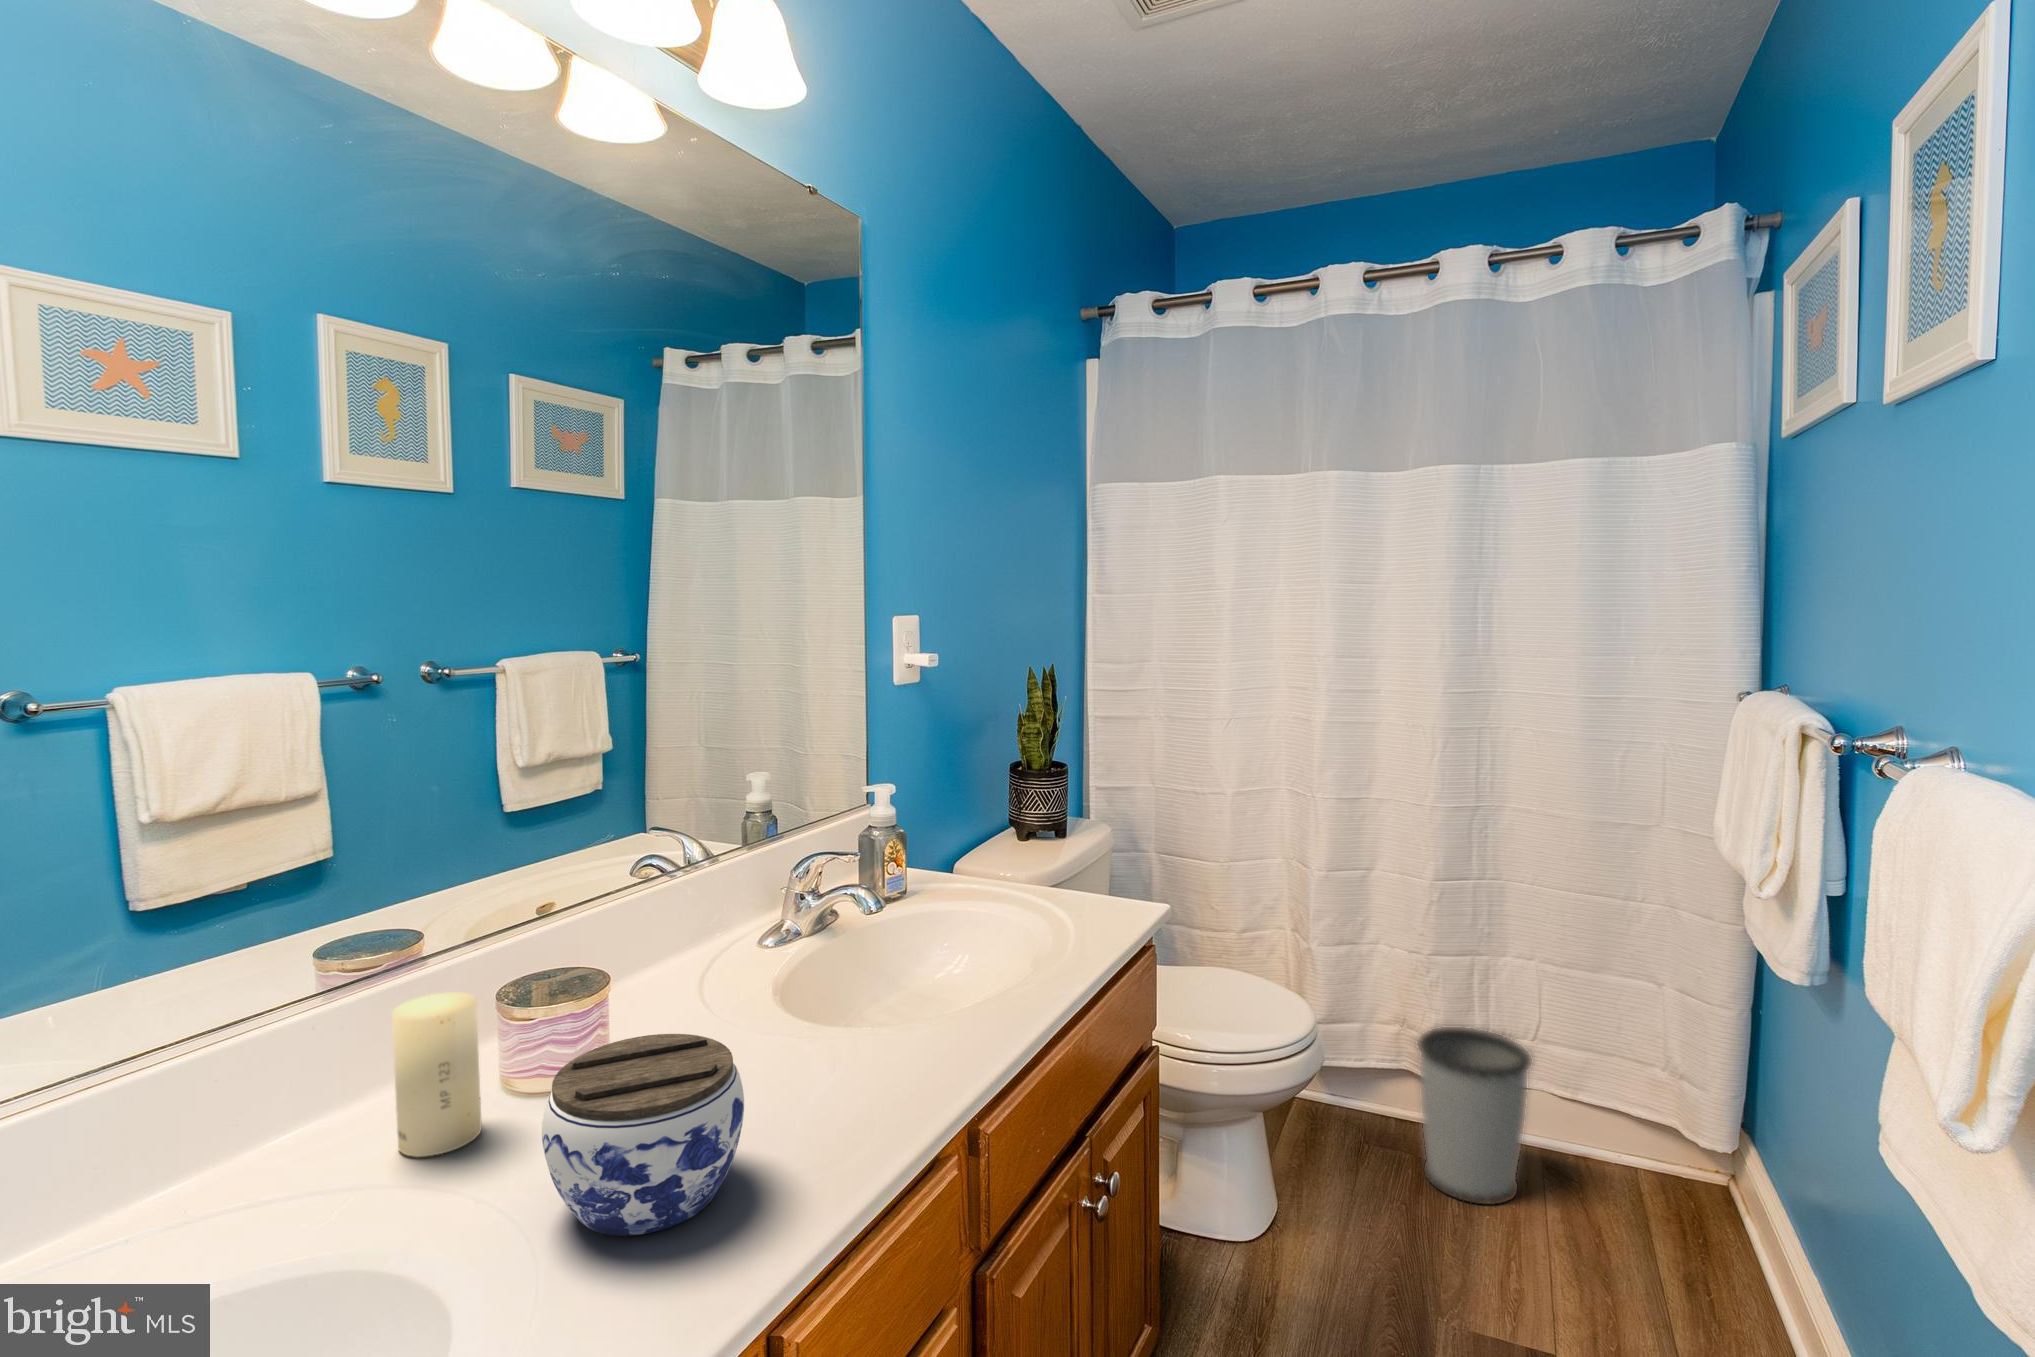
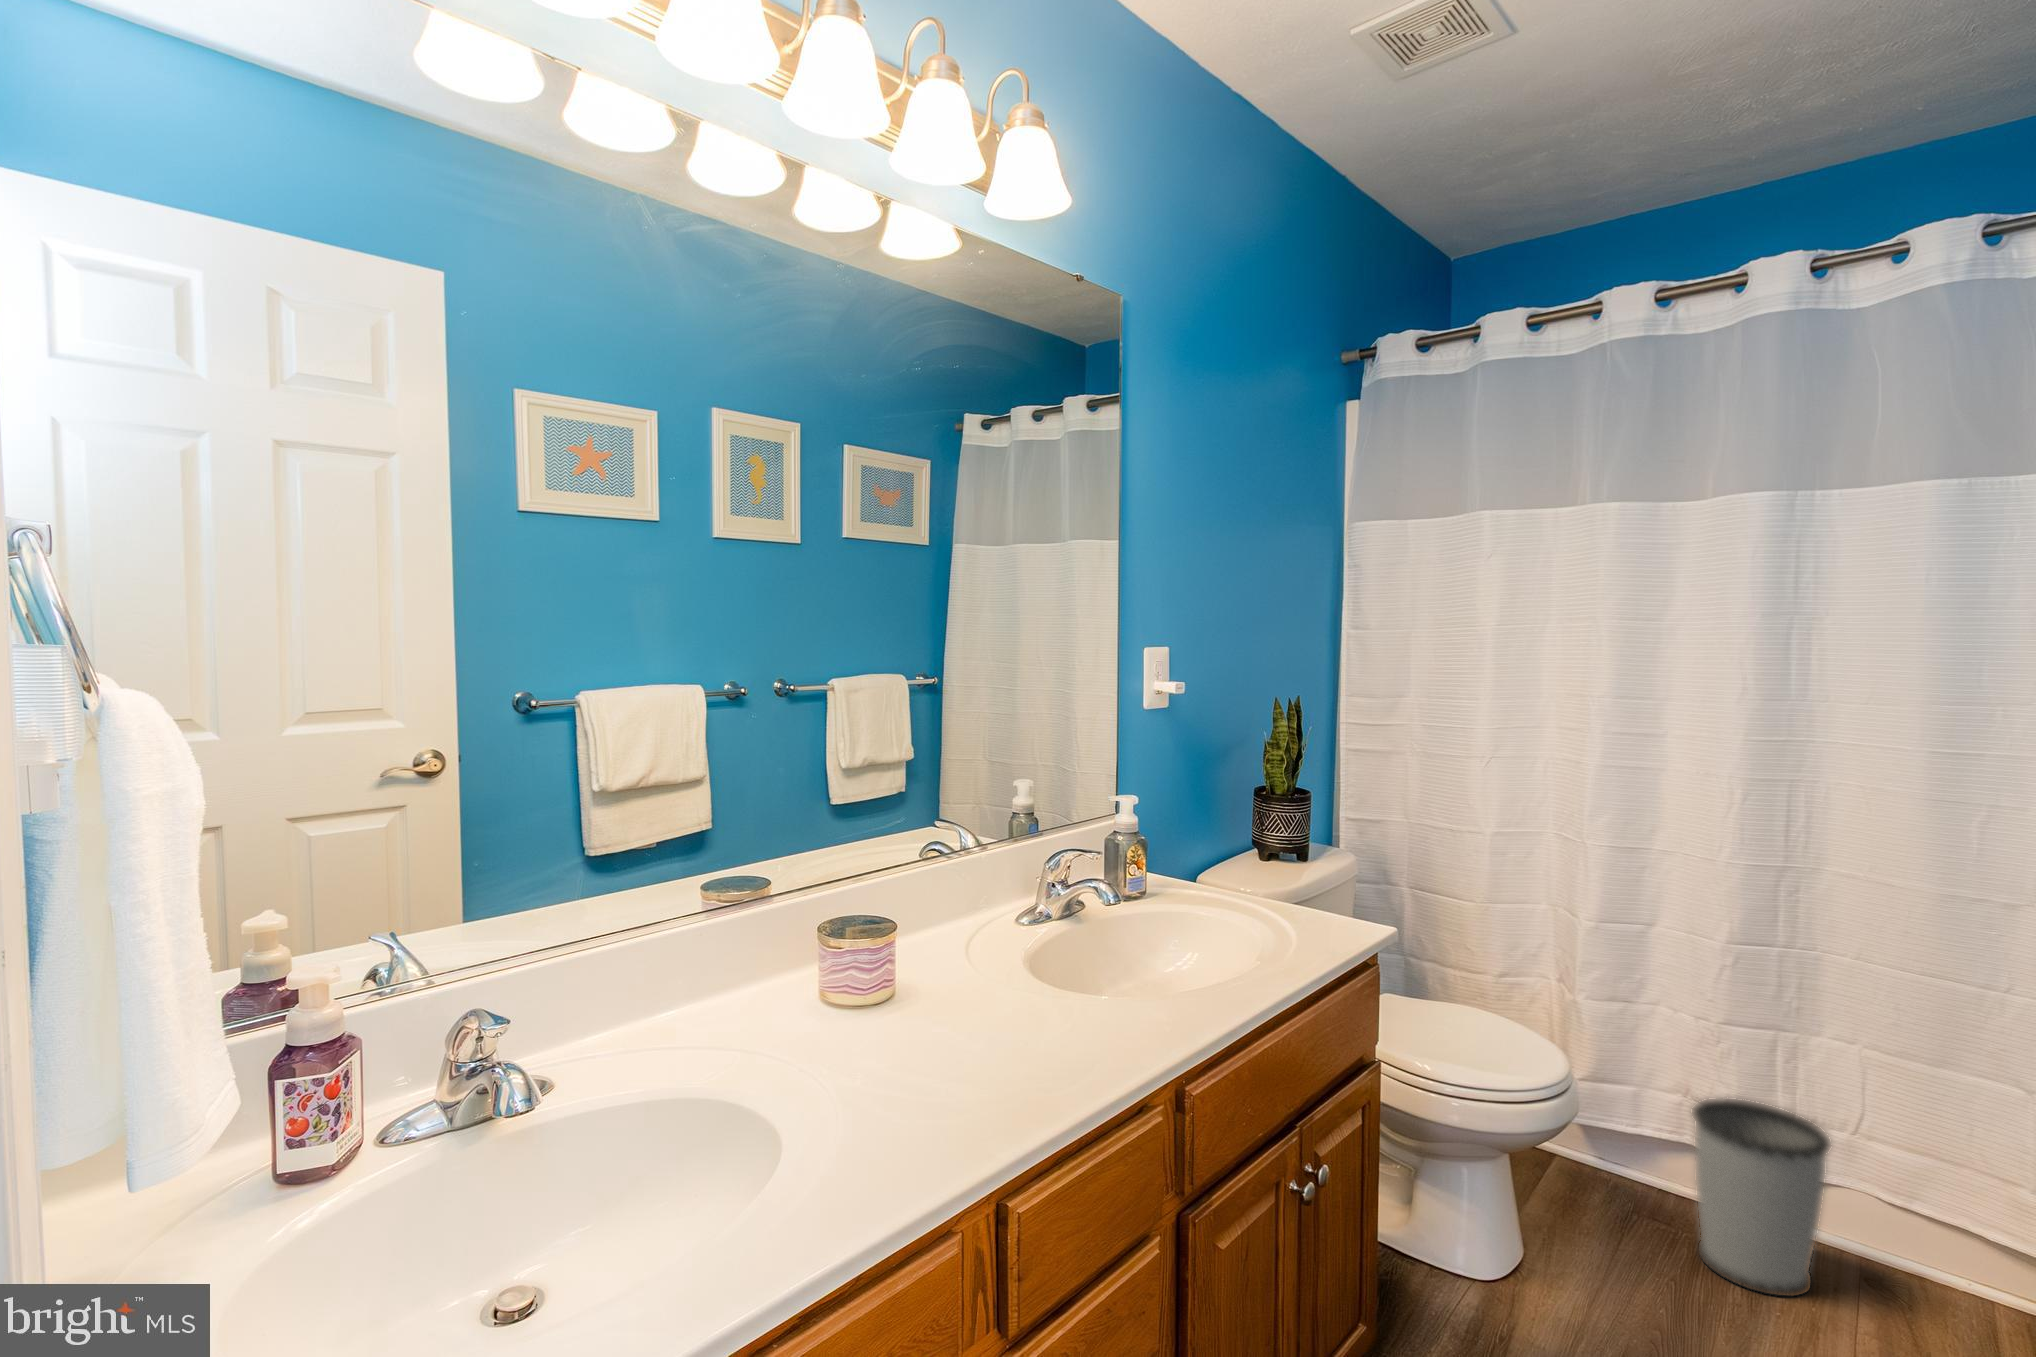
candle: present [392,992,482,1157] -> none [748,922,804,1040]
jar: present [542,1034,744,1236] -> none [848,966,993,1108]

